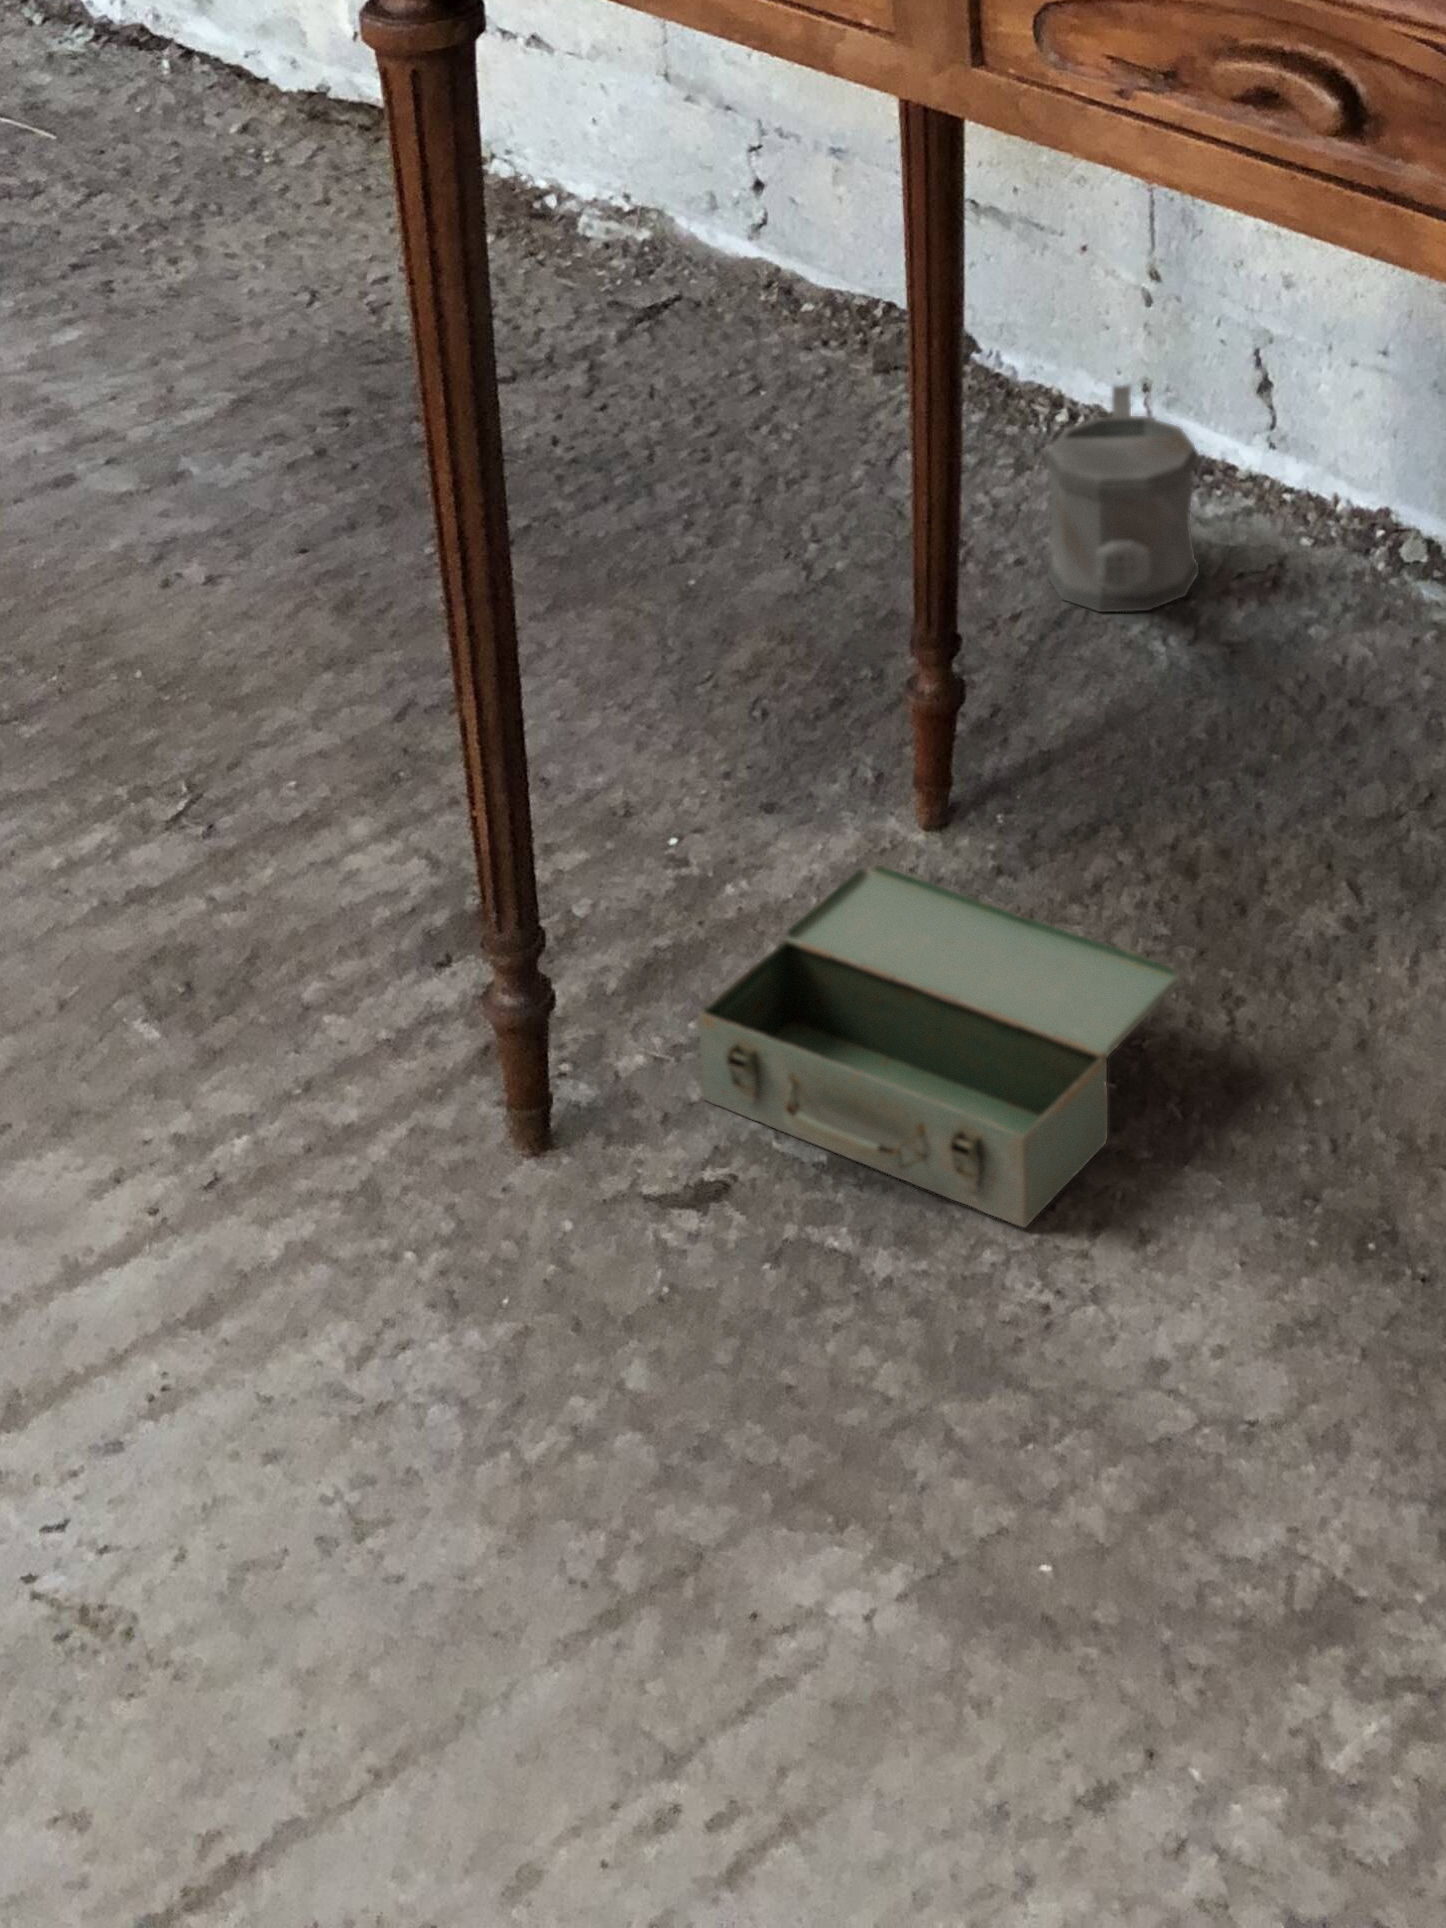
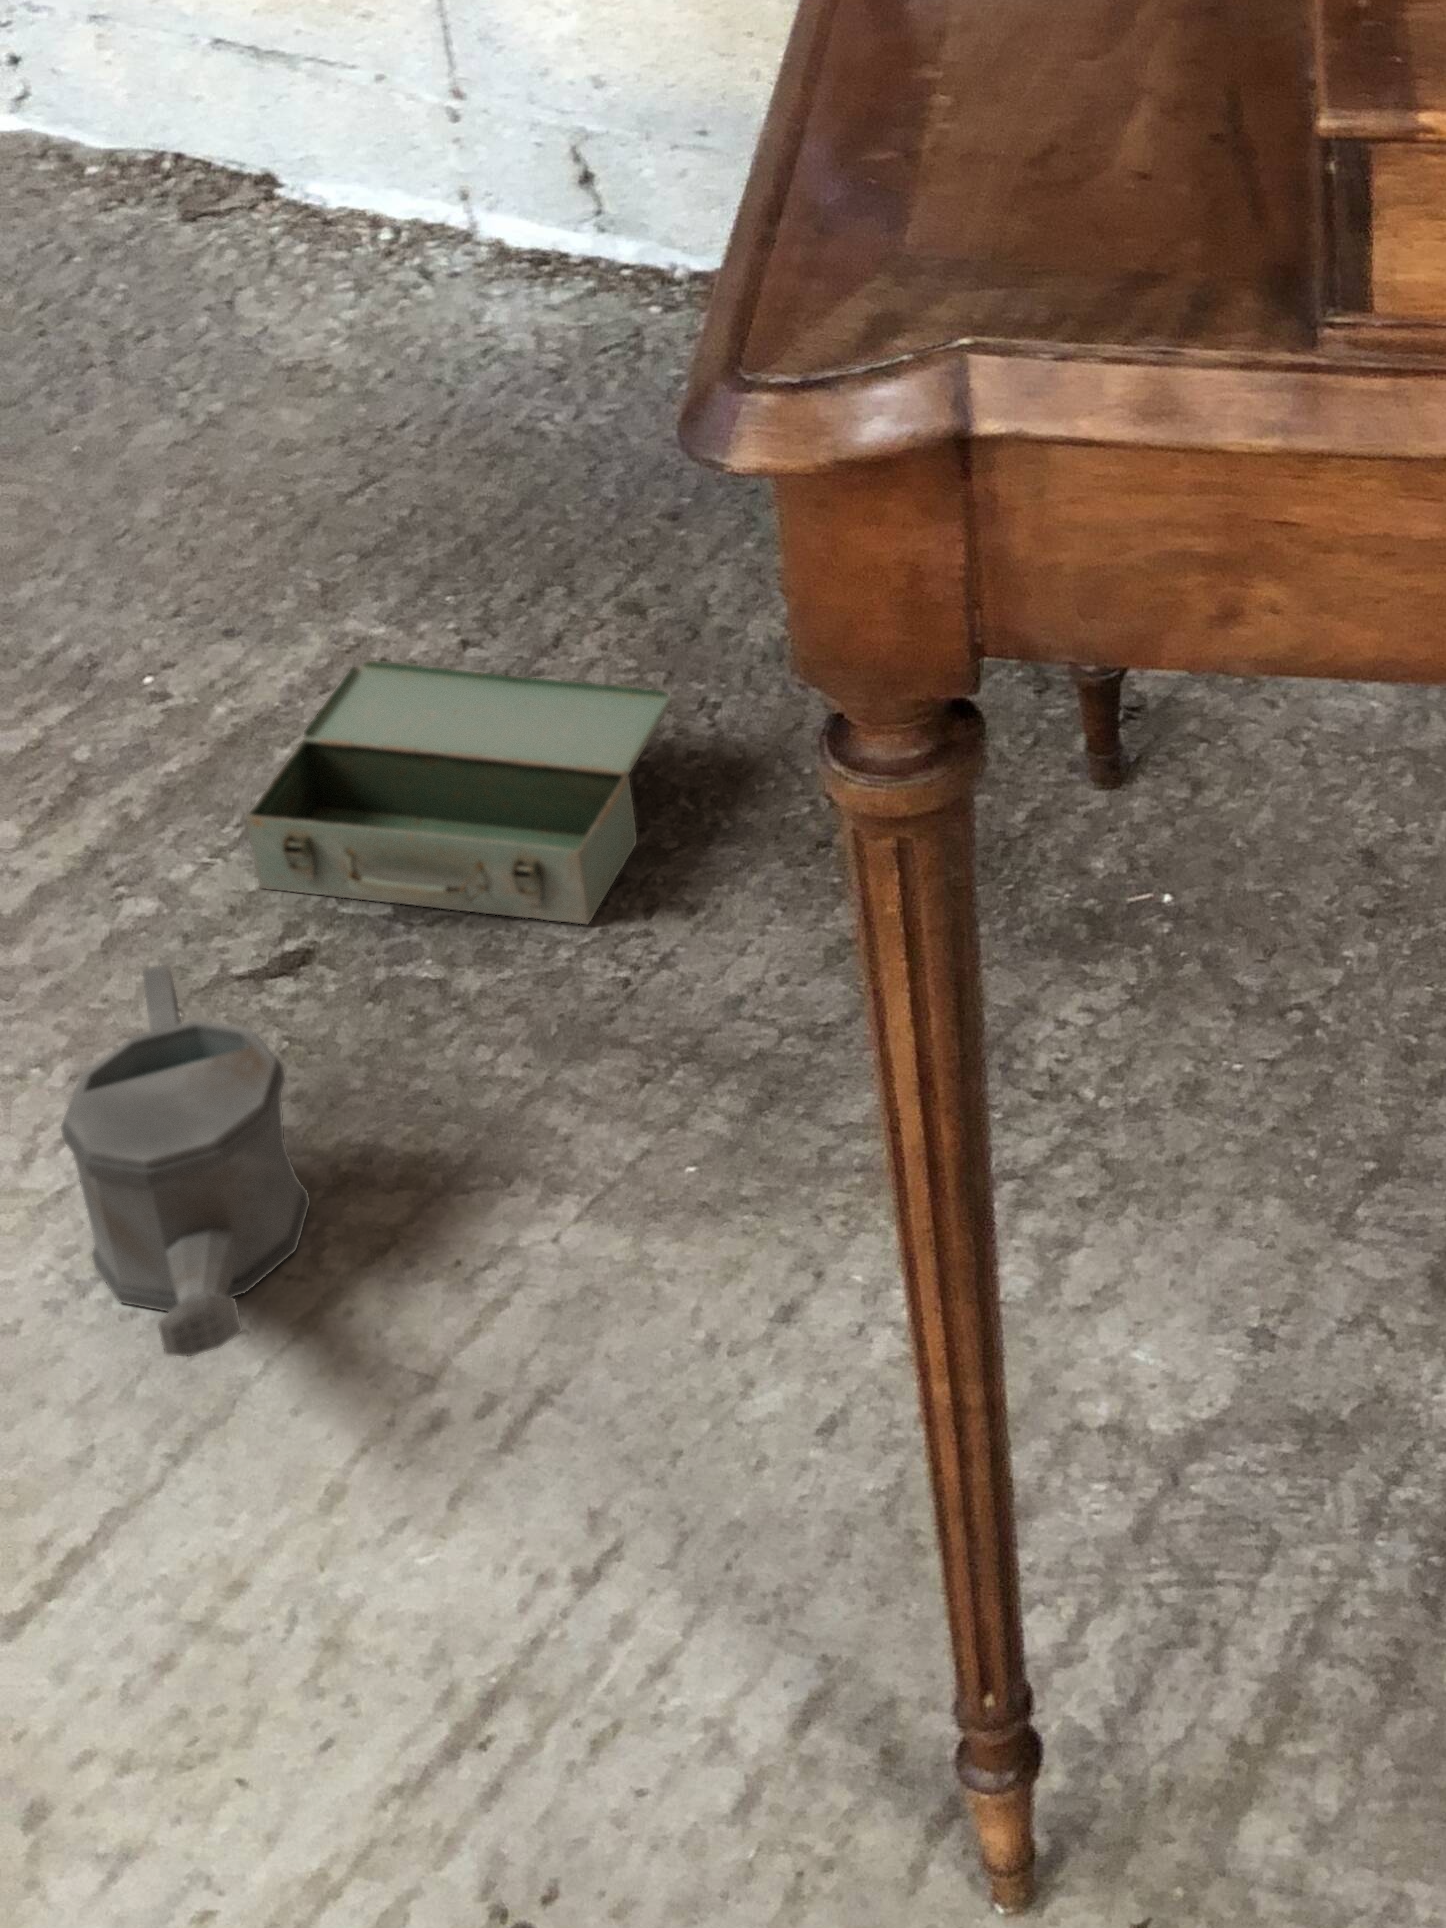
watering can: present [1046,385,1199,612] -> present [61,964,310,1357]

